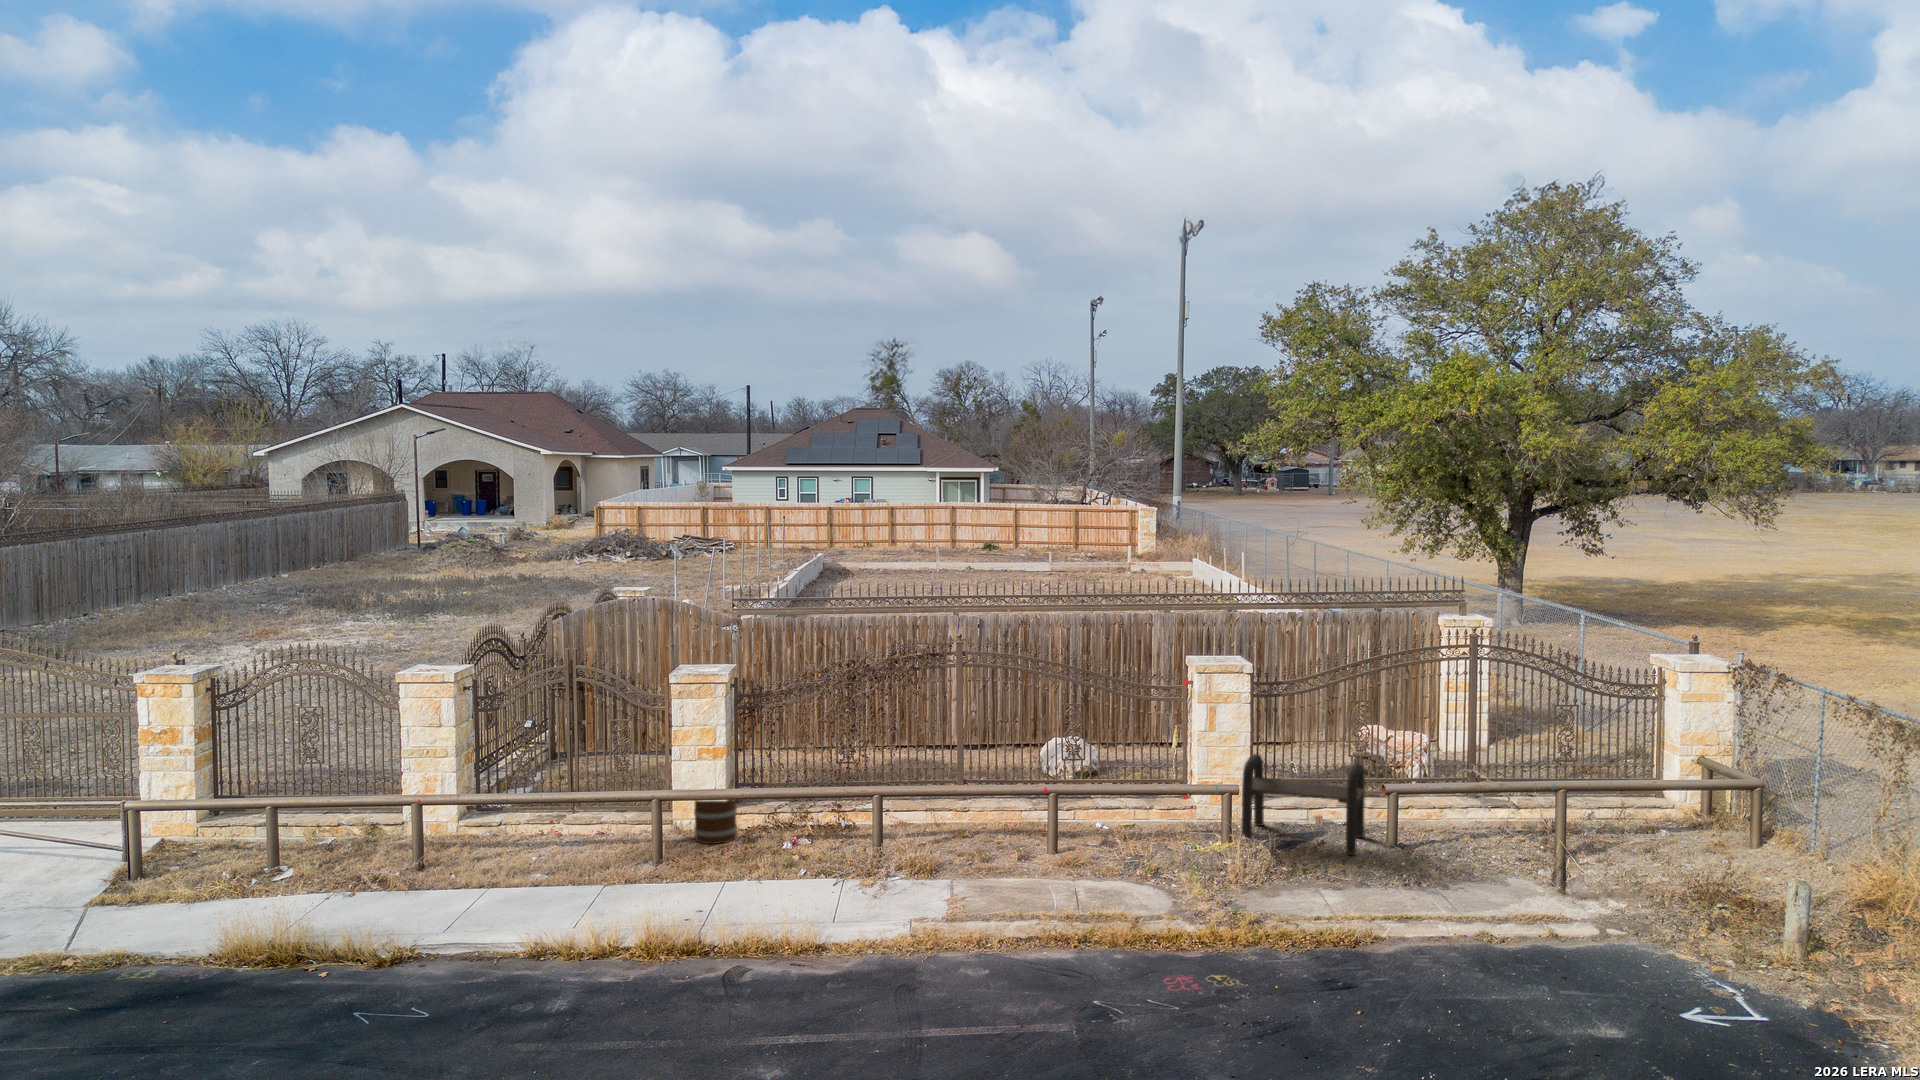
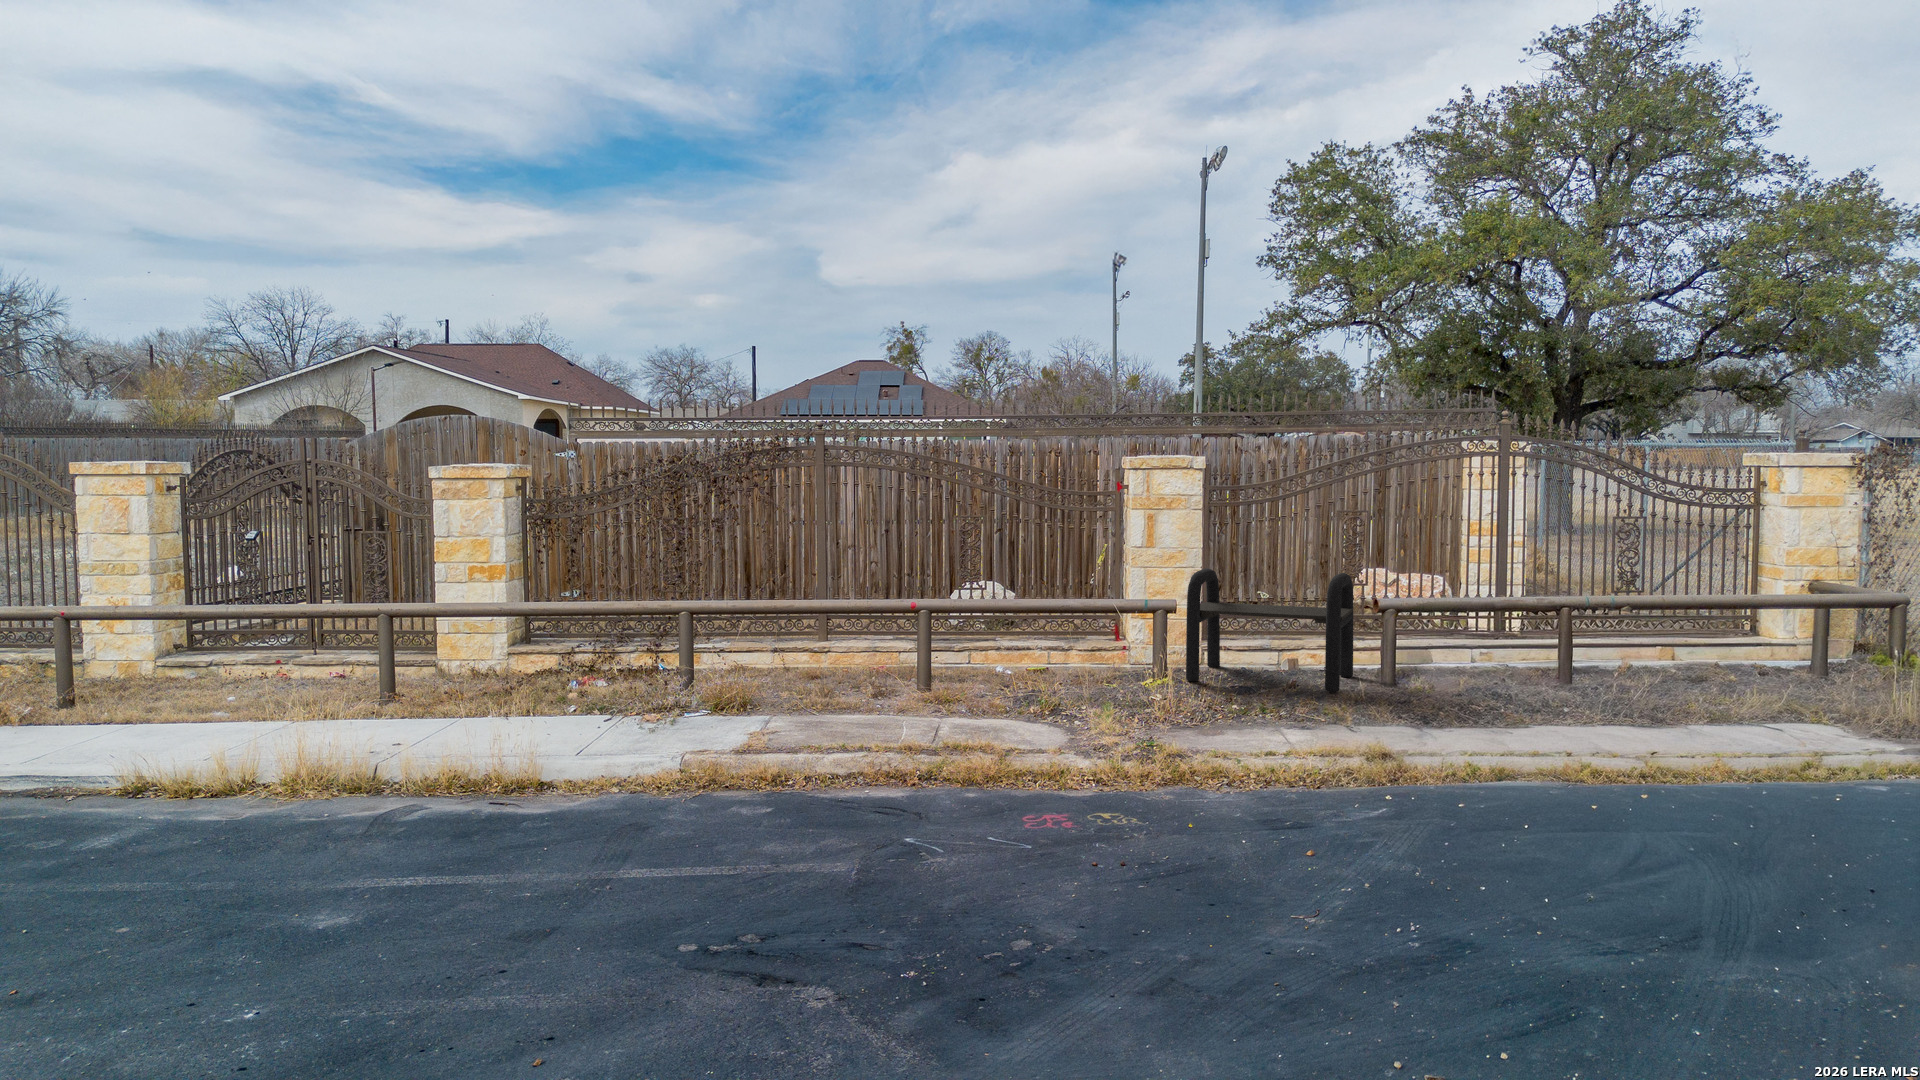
bucket: present [694,800,737,844] -> none [458,615,518,685]

